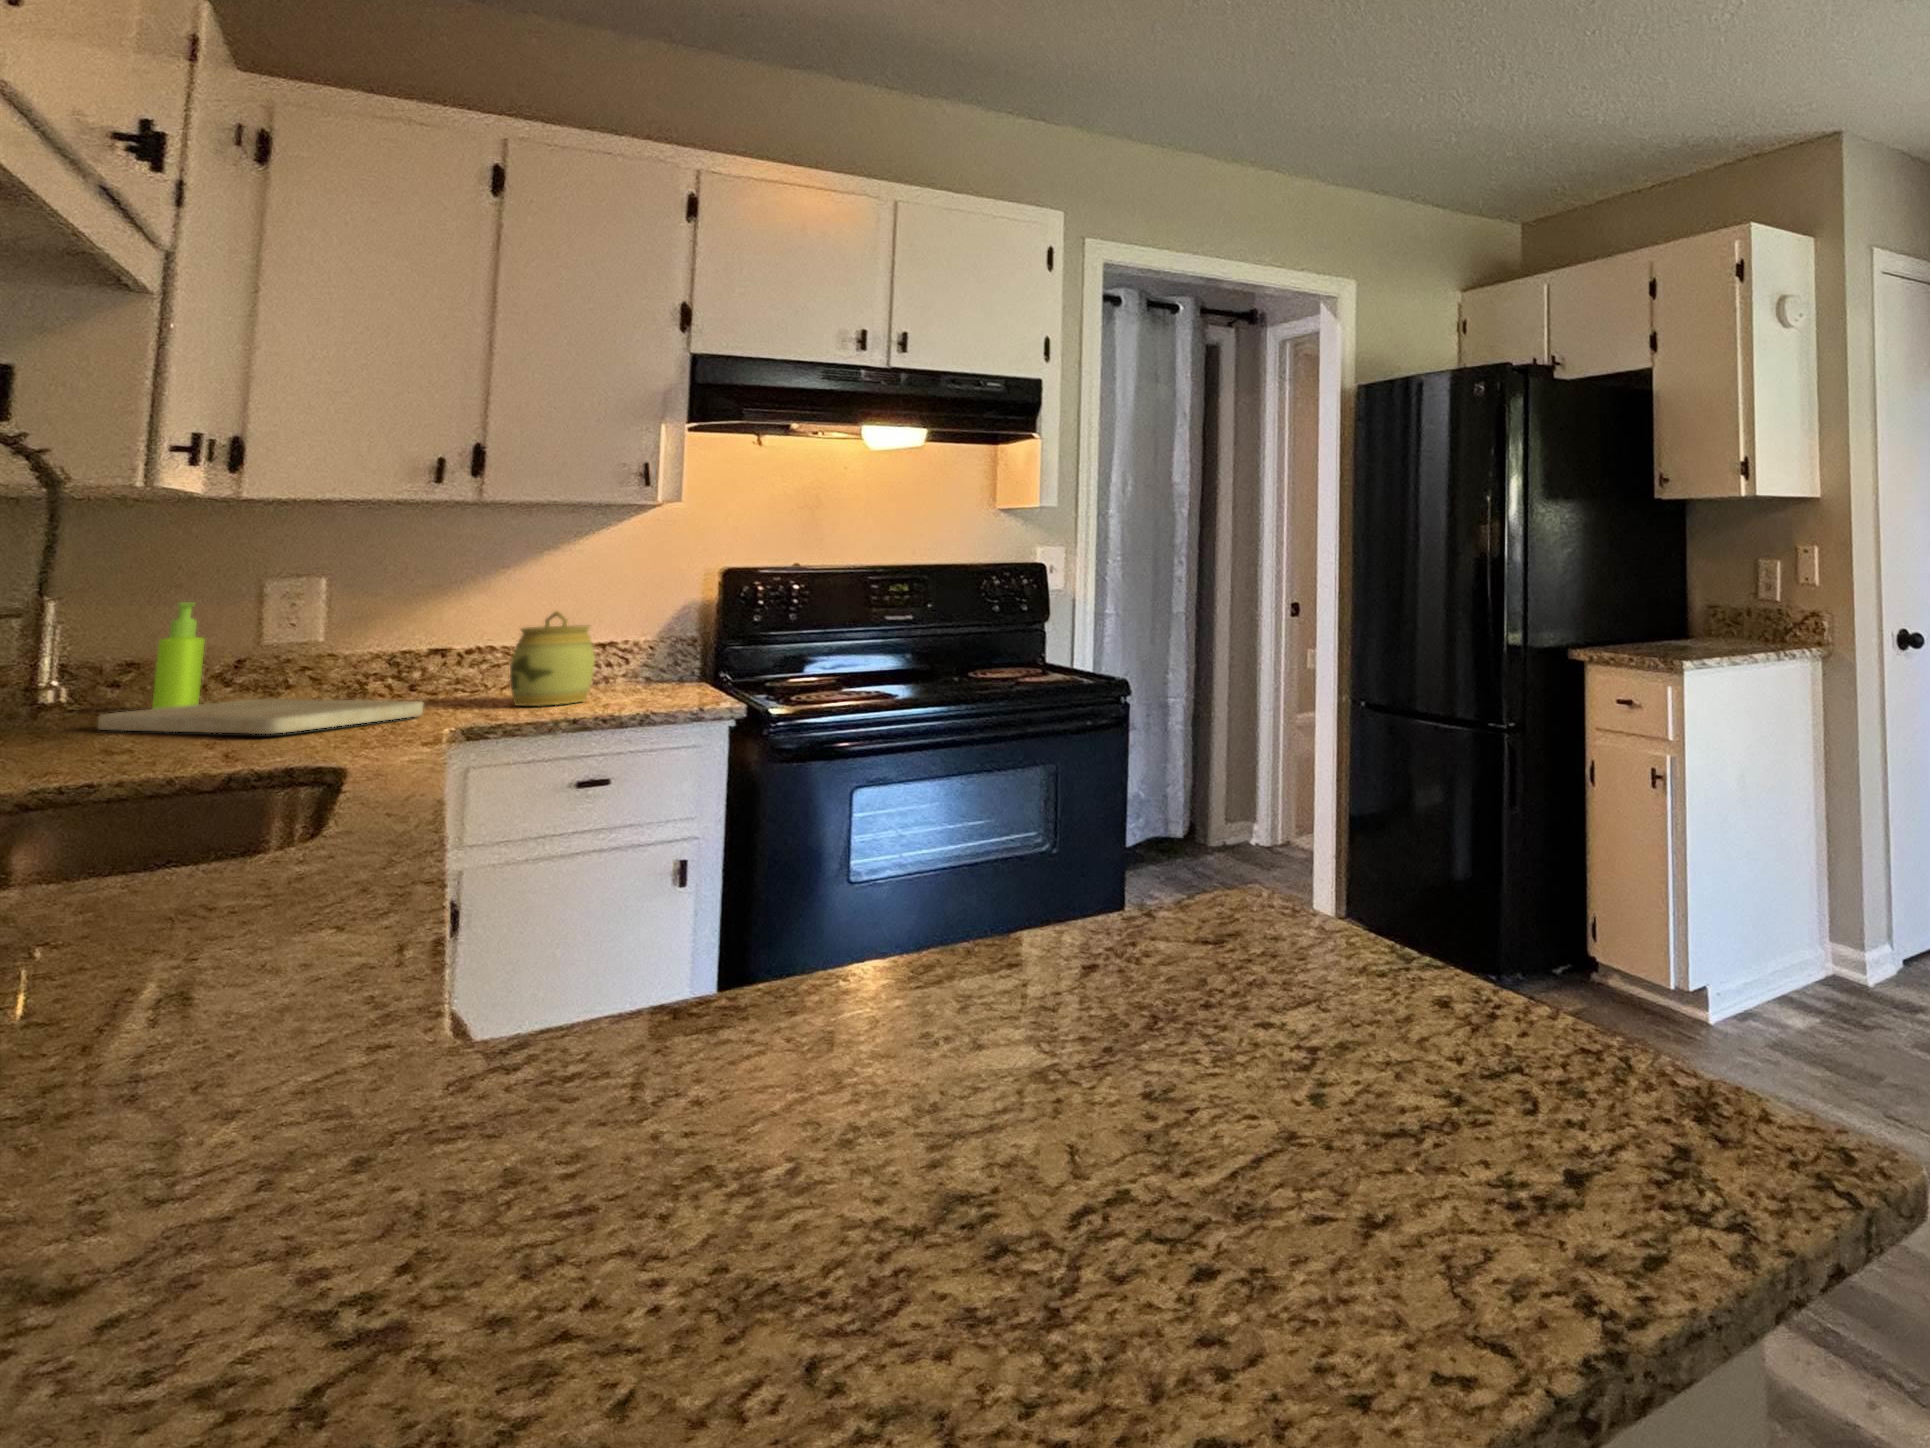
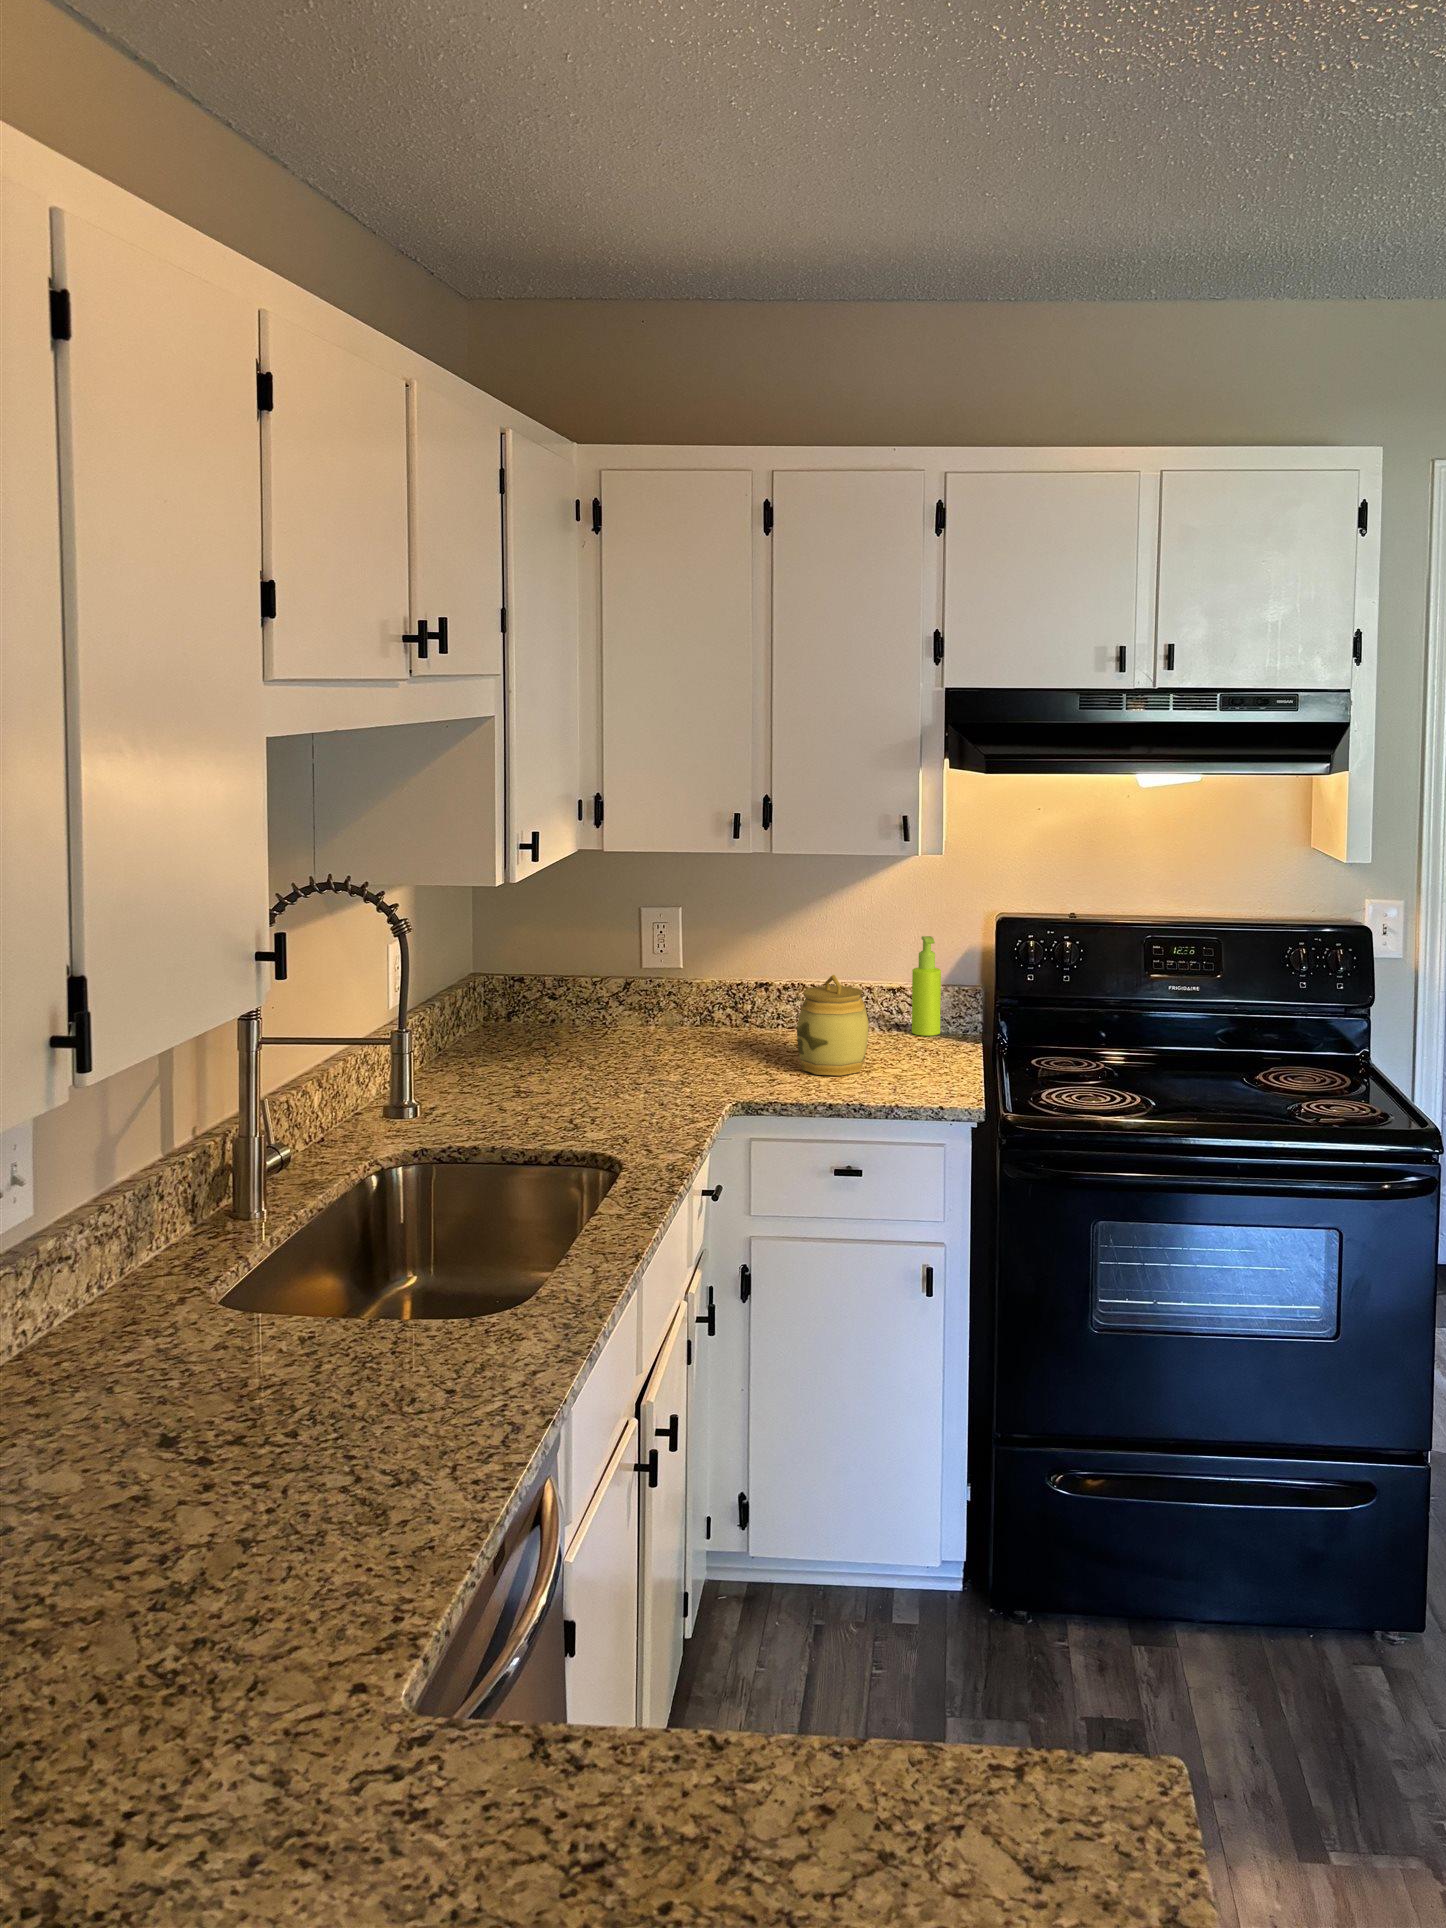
soap dispenser: present [152,602,205,709] -> present [912,936,941,1036]
cutting board: present [97,699,424,734] -> none [534,1025,730,1093]

